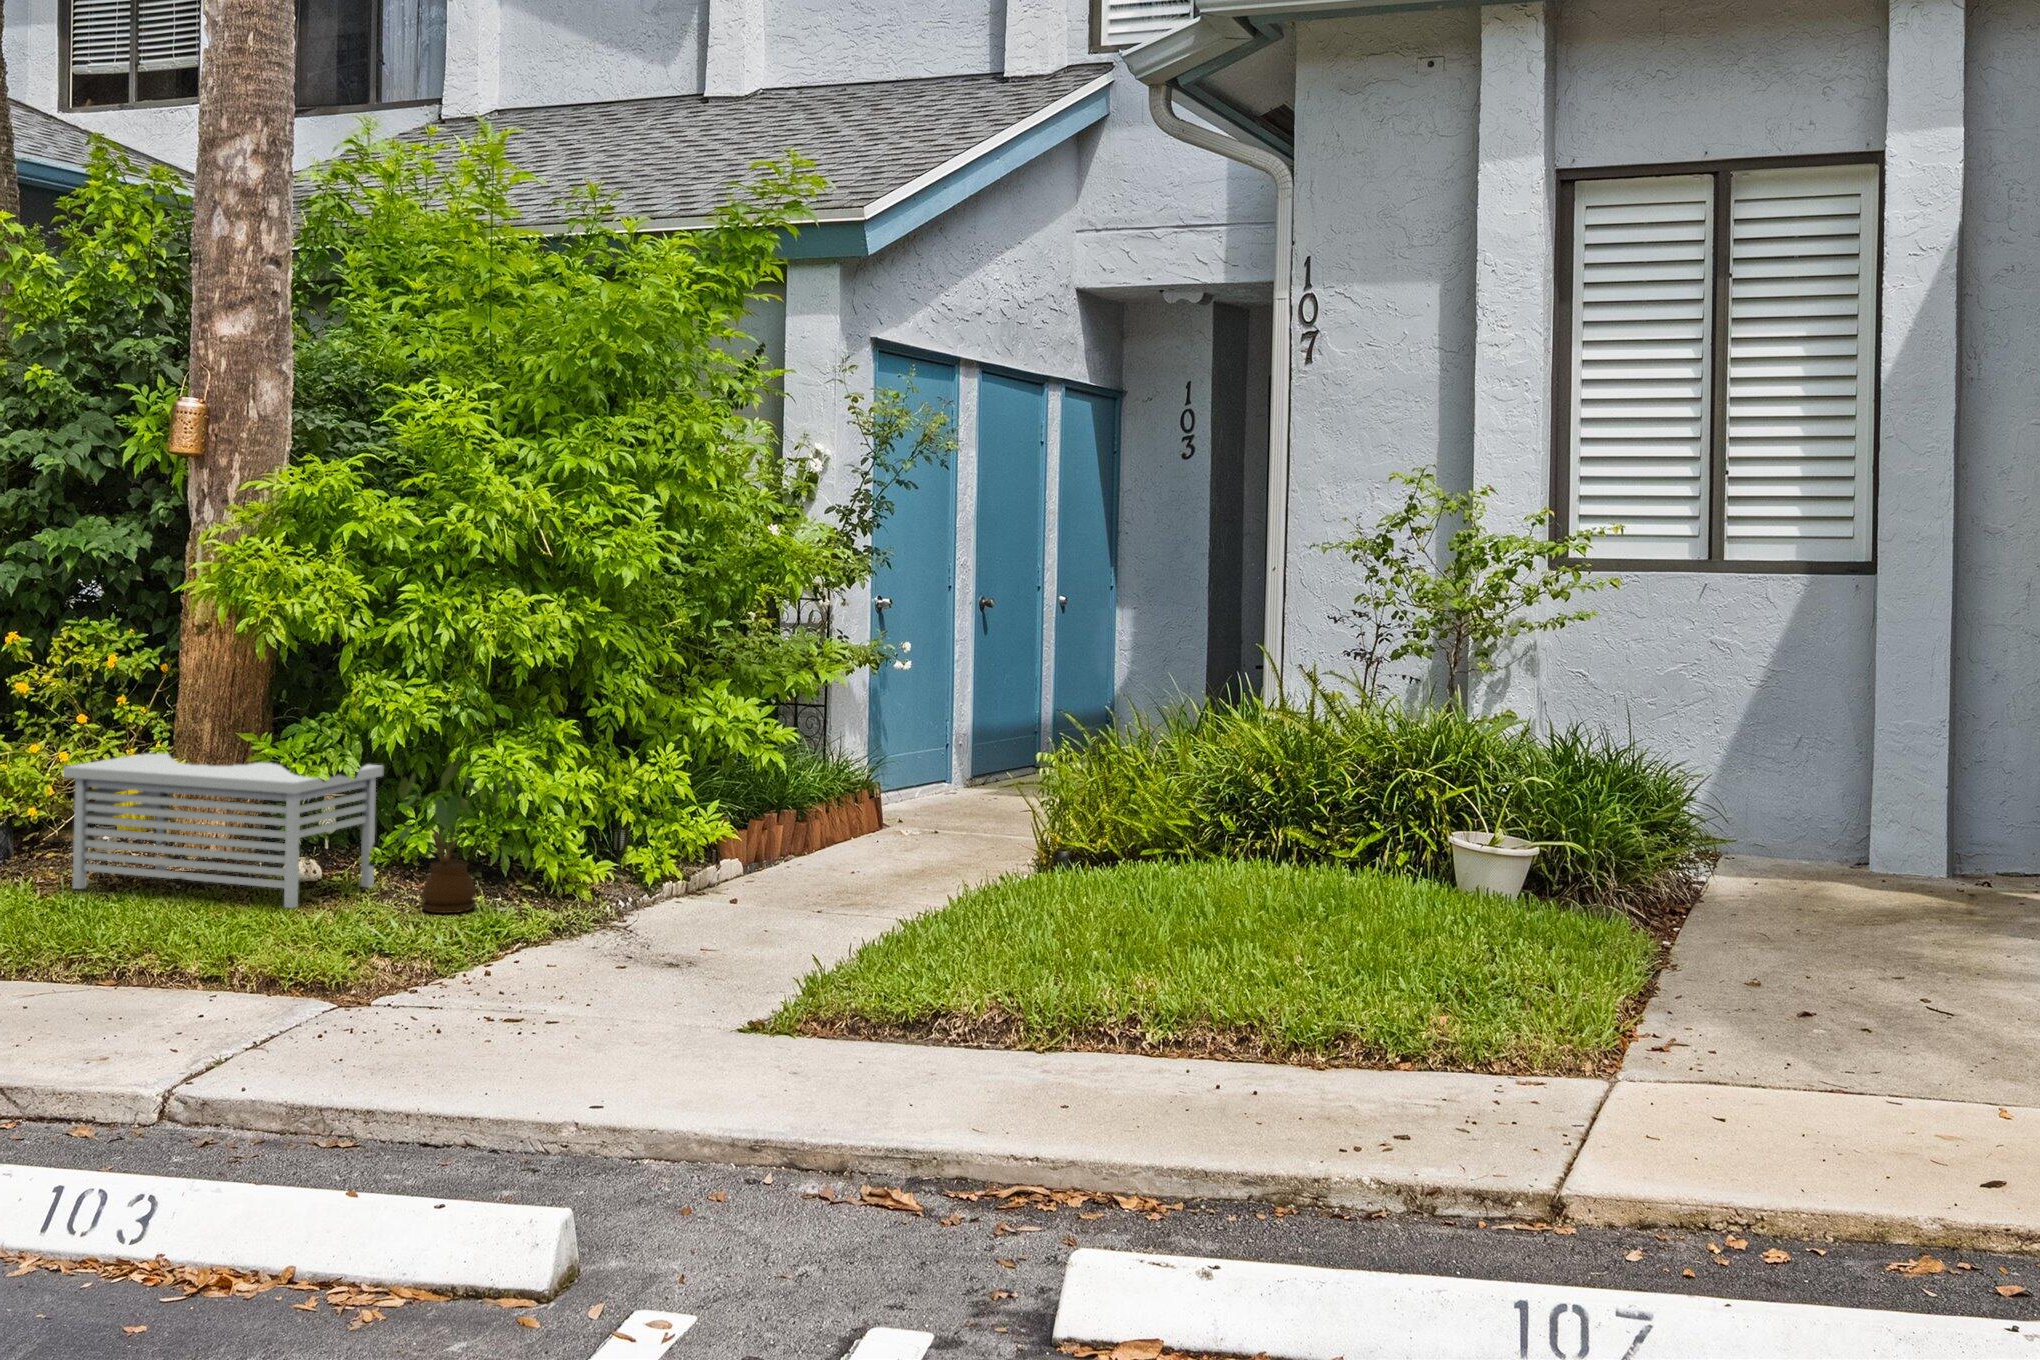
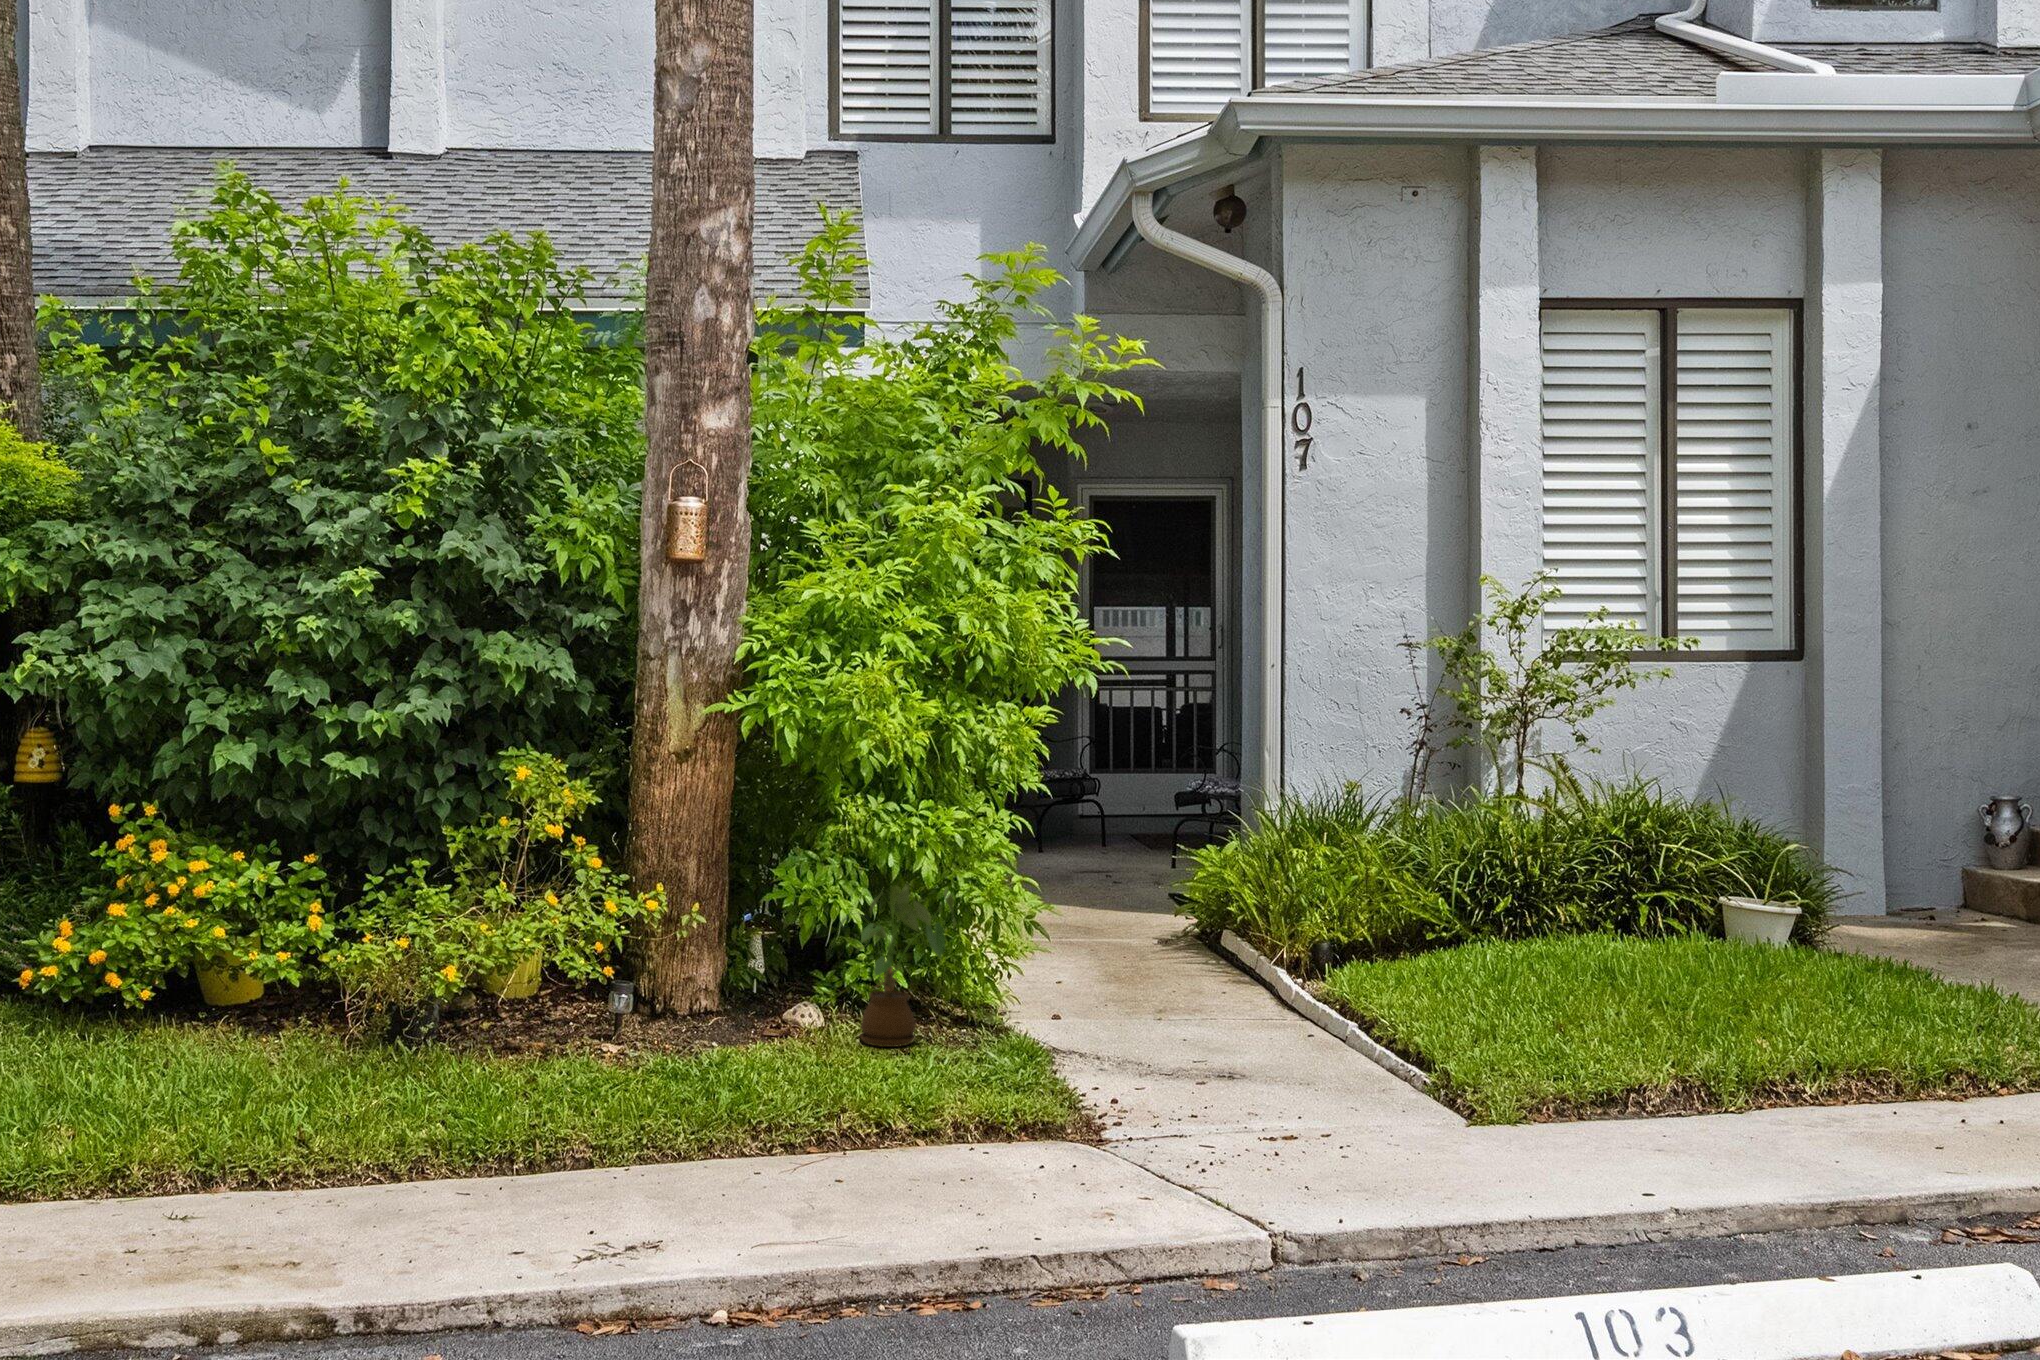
storage bench: present [63,753,384,908] -> none [428,896,746,1060]

